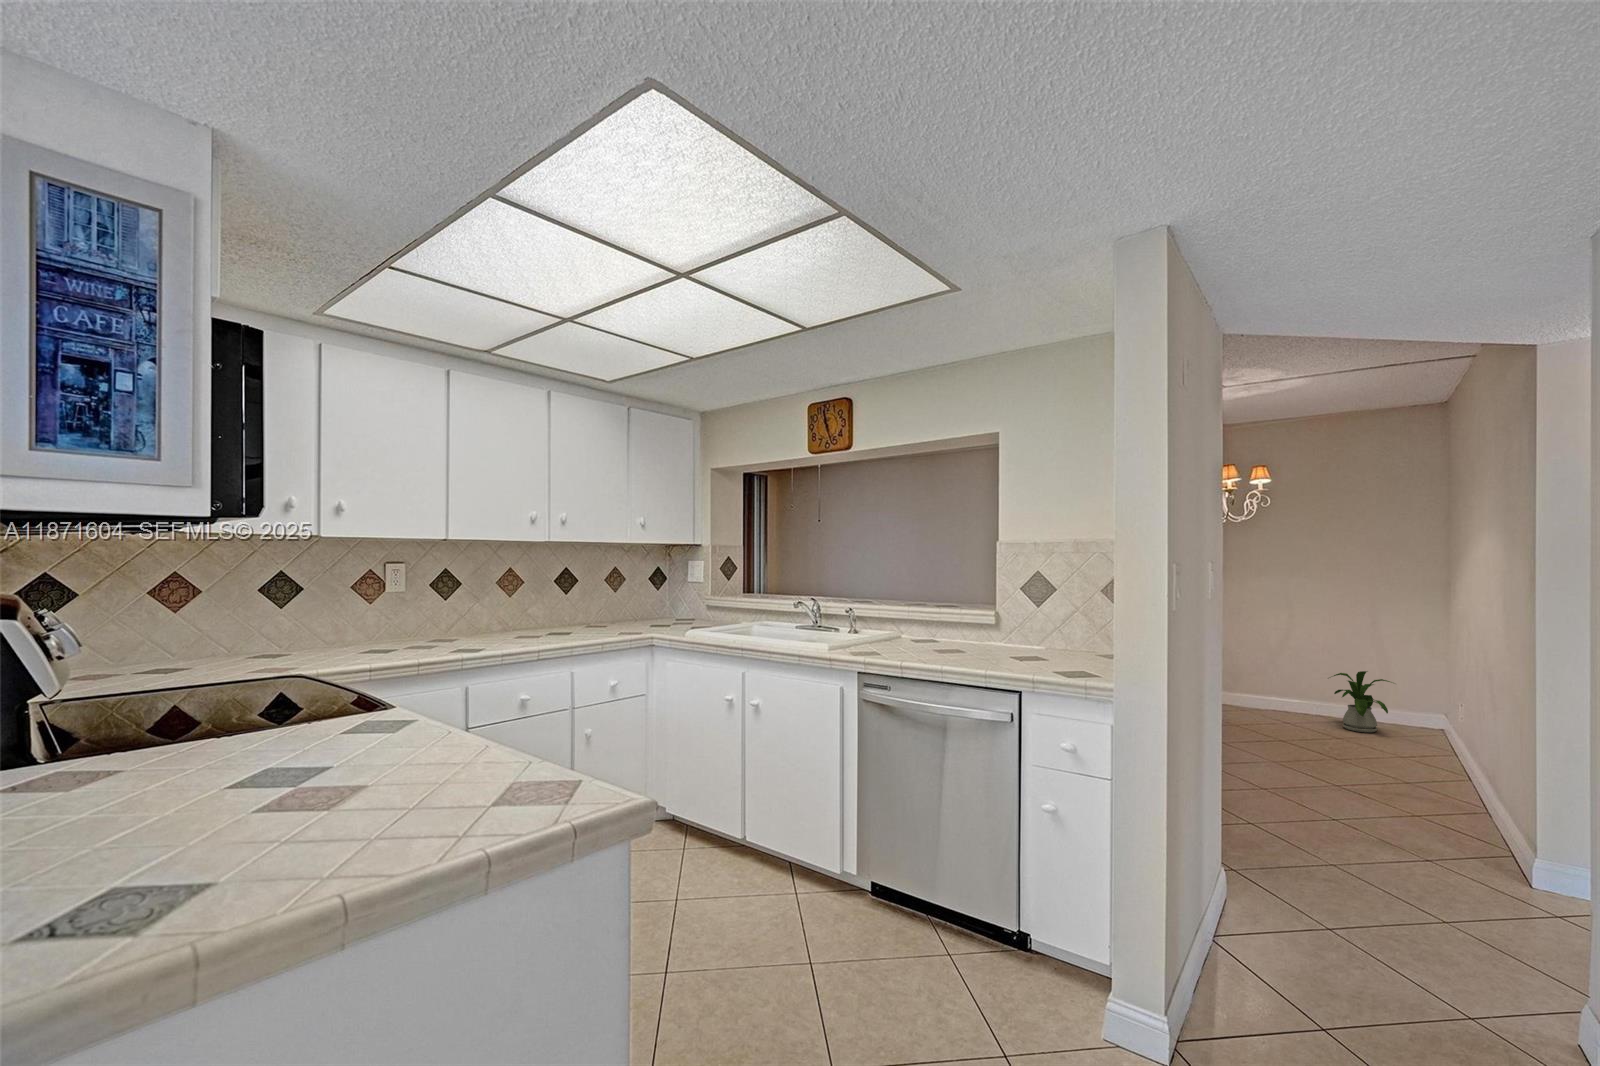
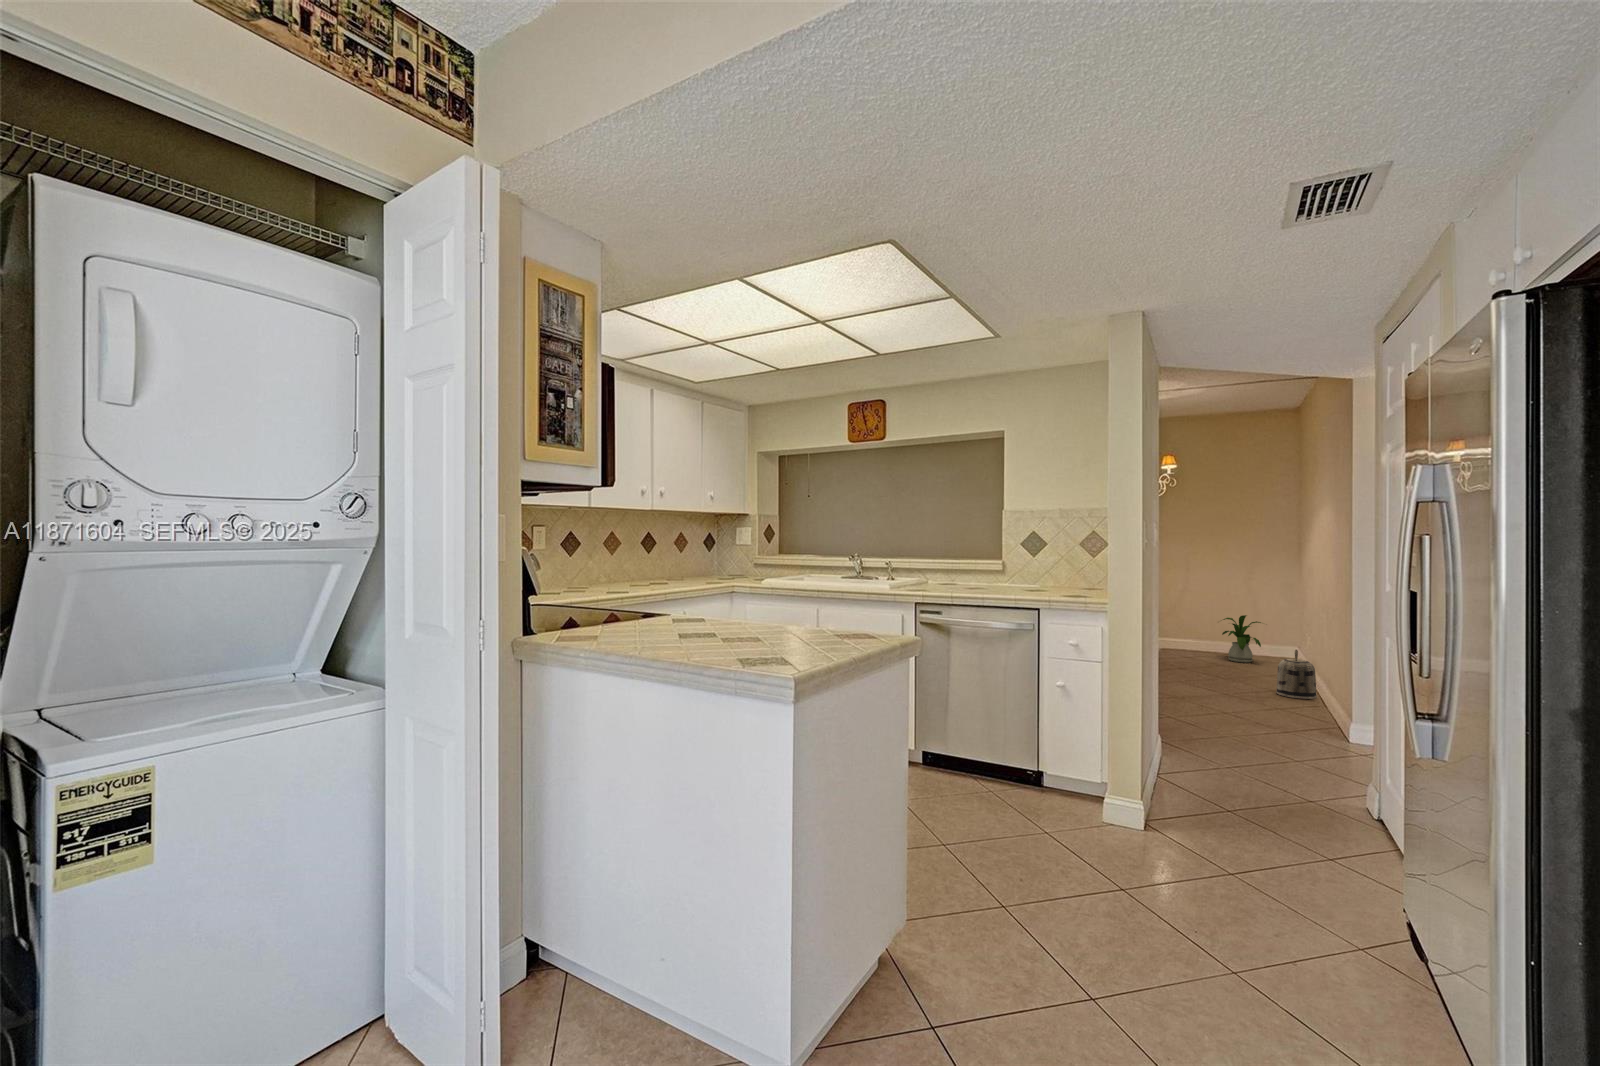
basket: none [1411,727,1472,798] -> present [1276,650,1317,699]

